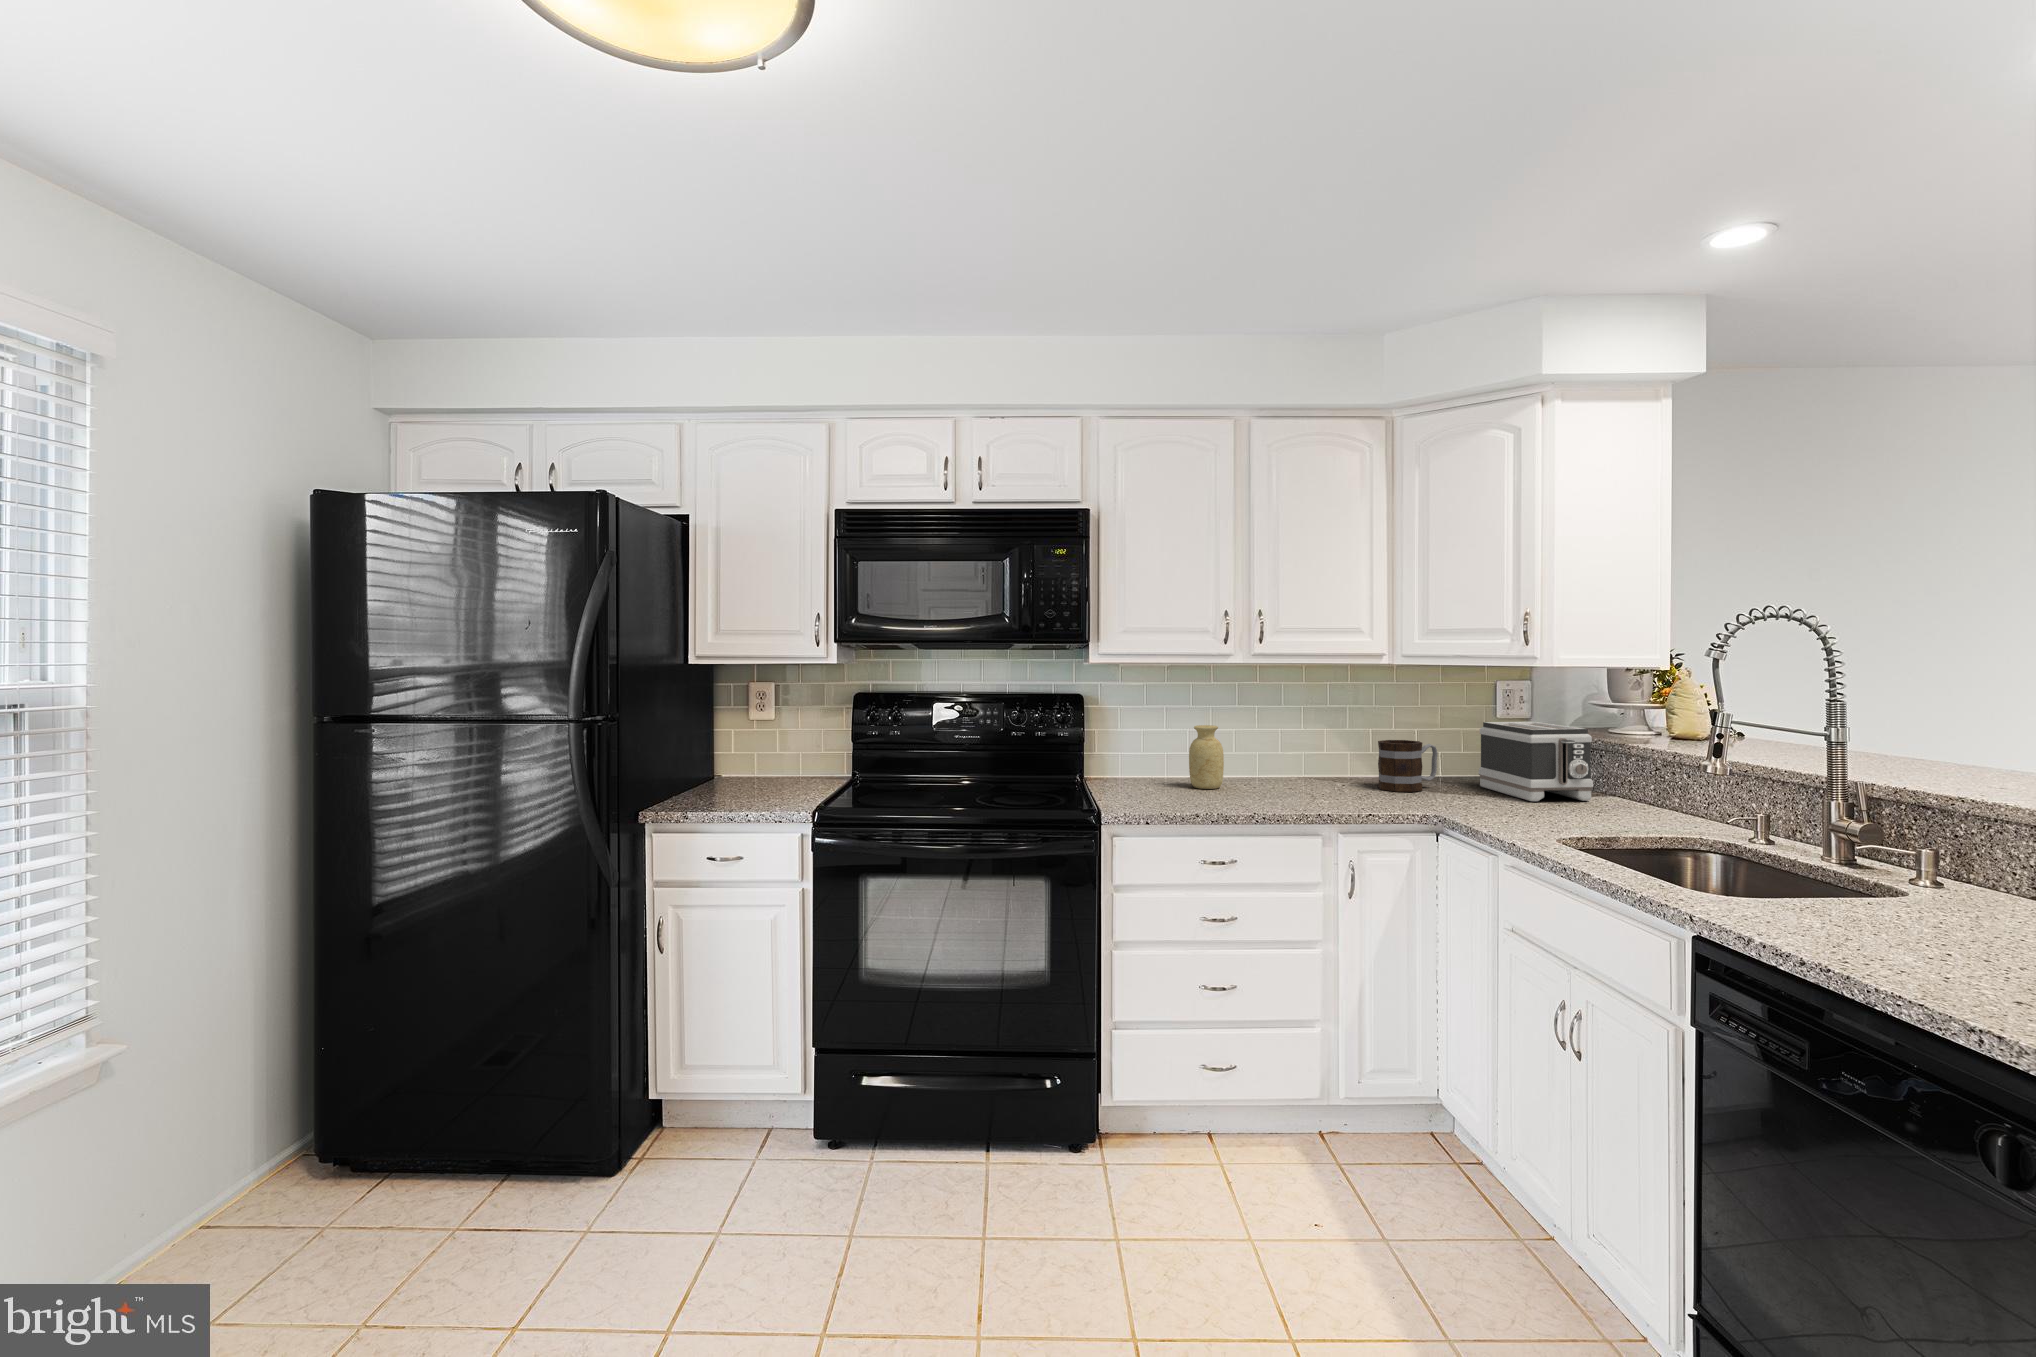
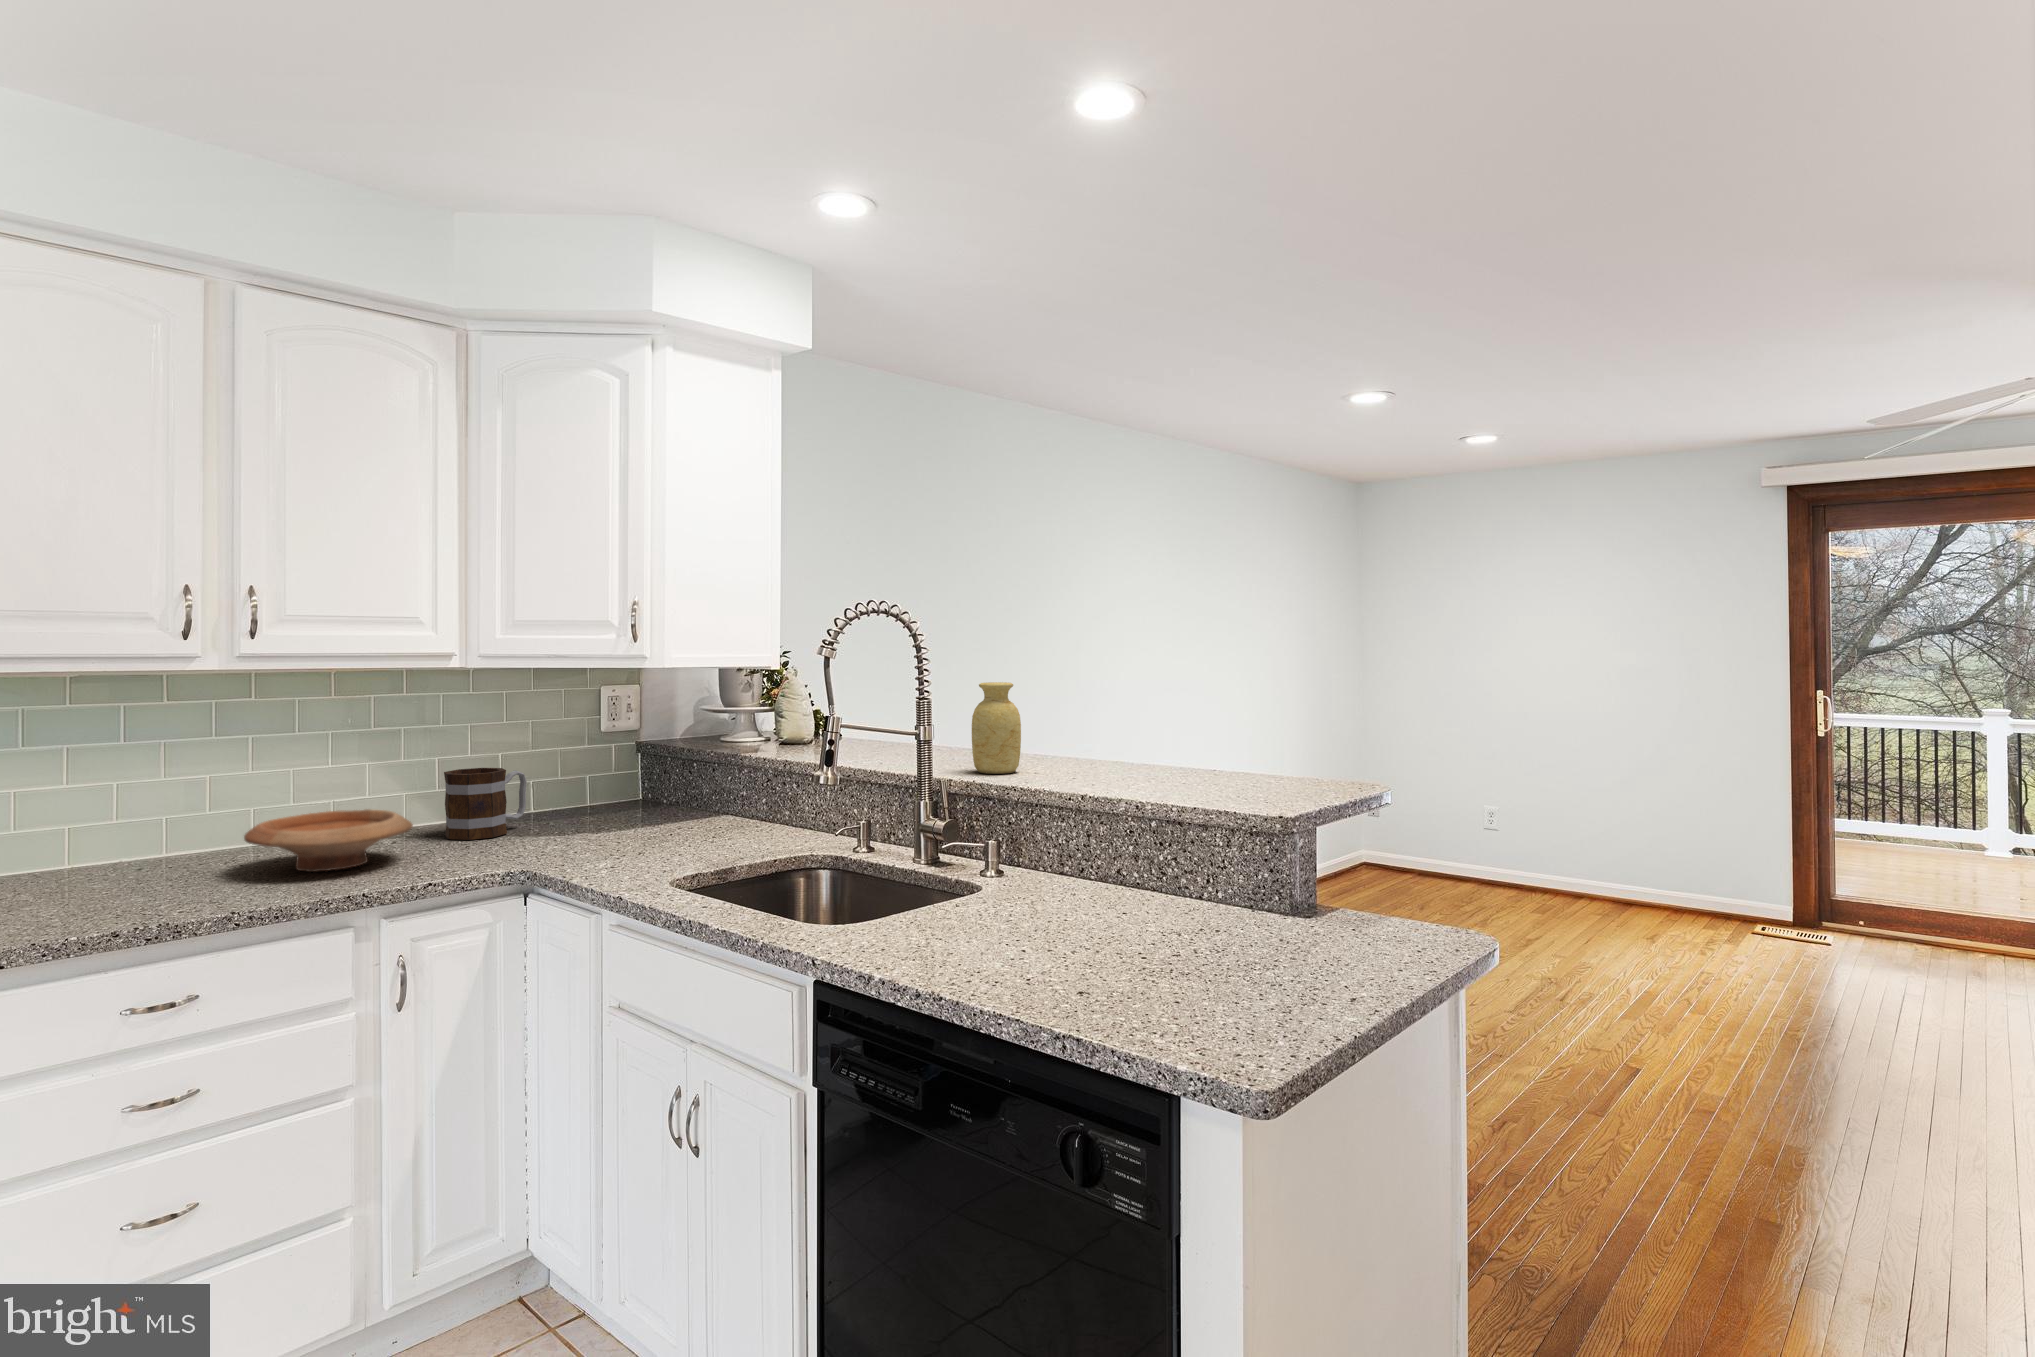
toaster: present [1479,721,1593,801] -> none [579,733,707,832]
vase: present [1189,725,1224,789] -> present [972,682,1021,774]
wooden bowl: none [1258,761,1358,799] -> present [244,809,413,872]

